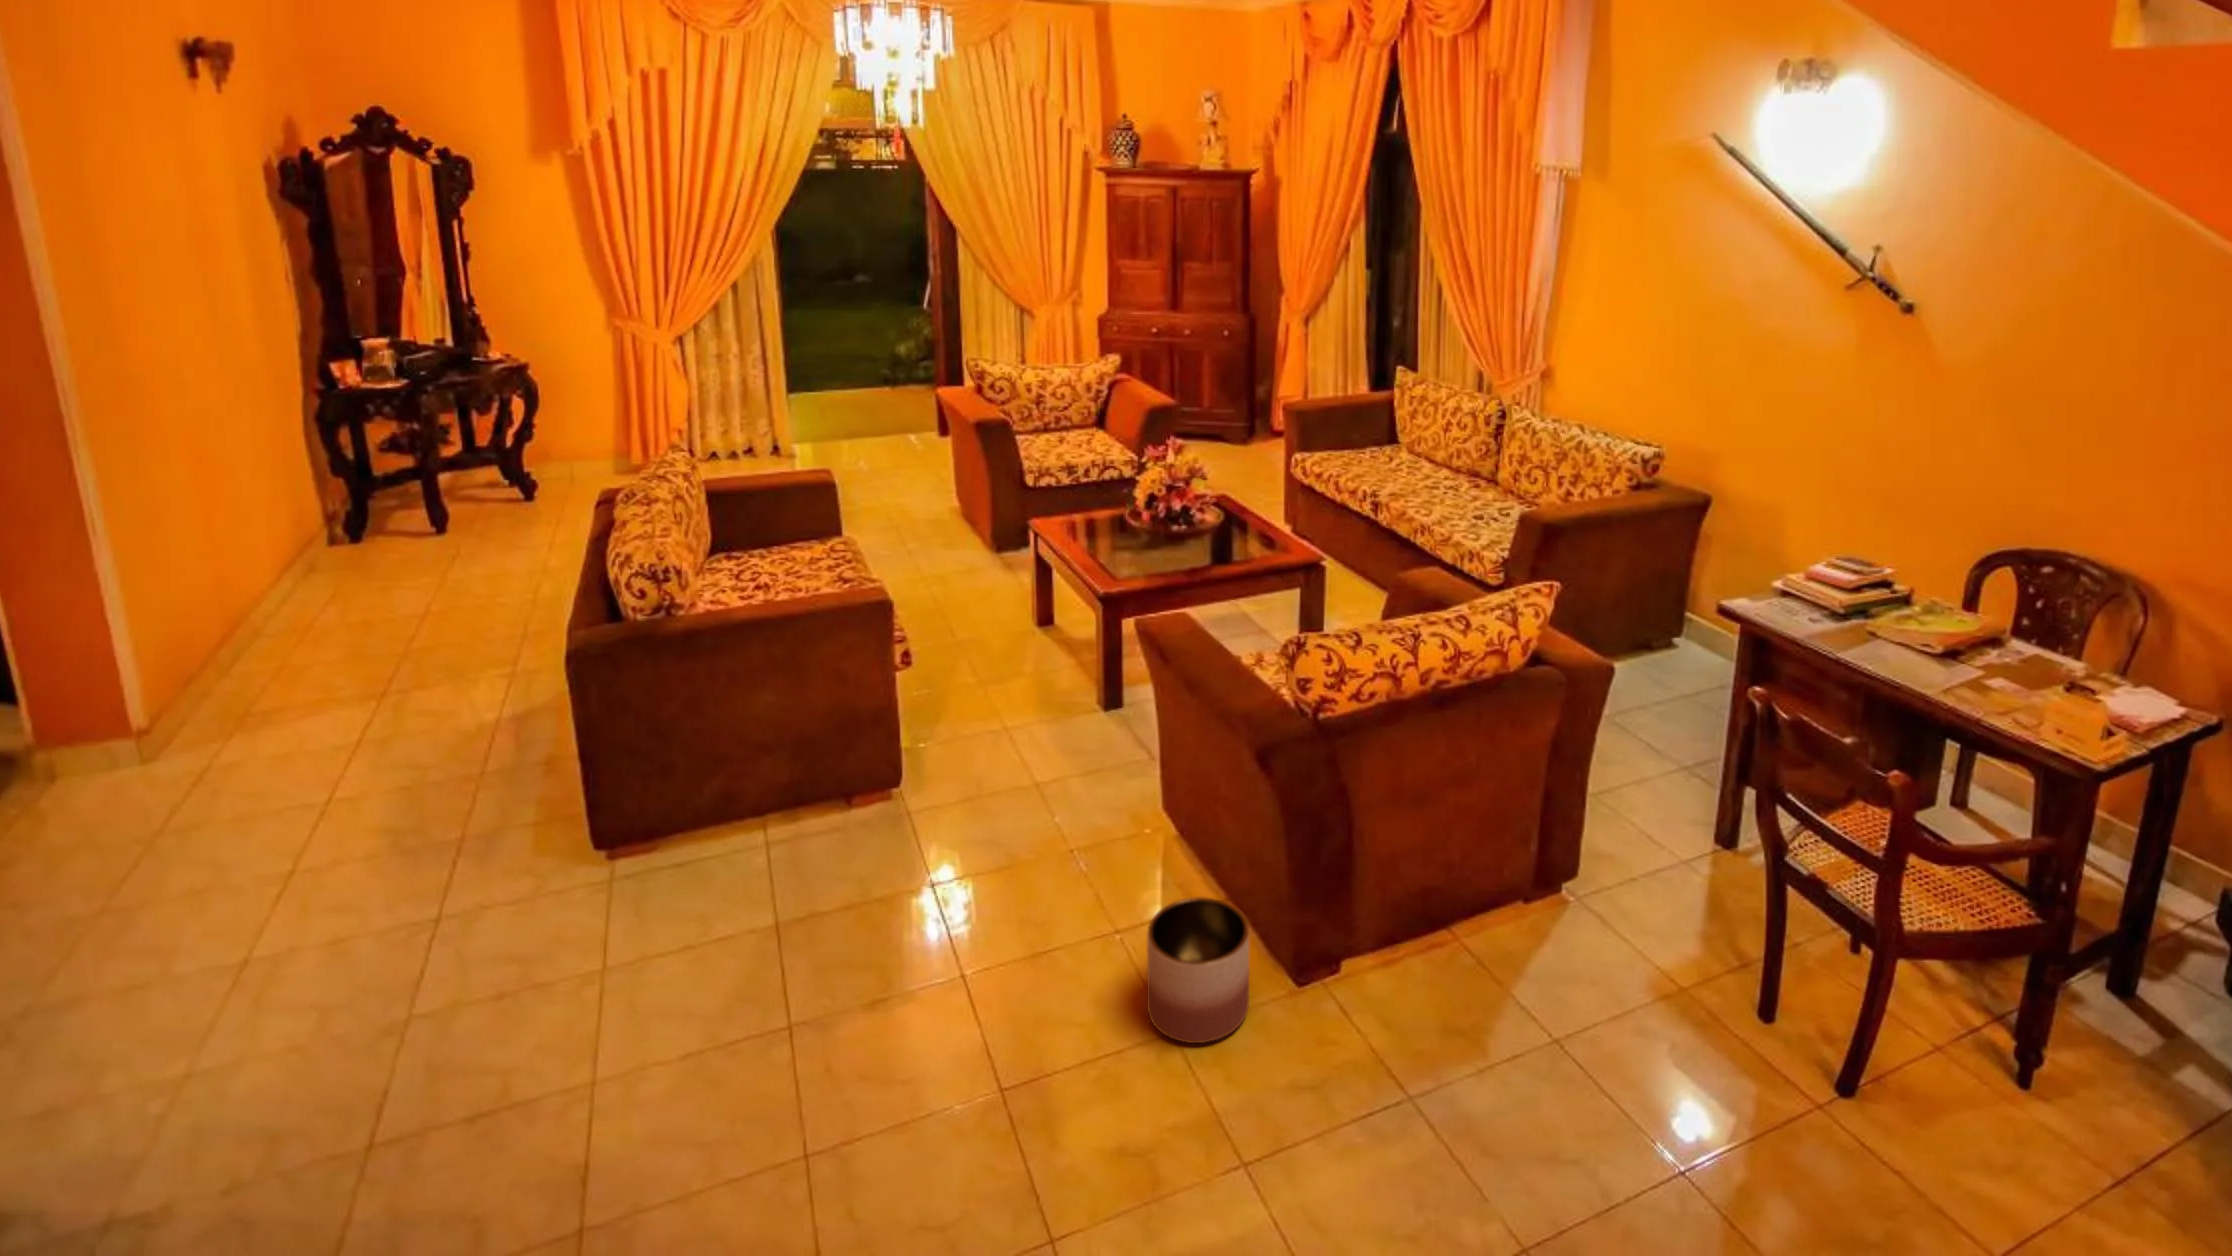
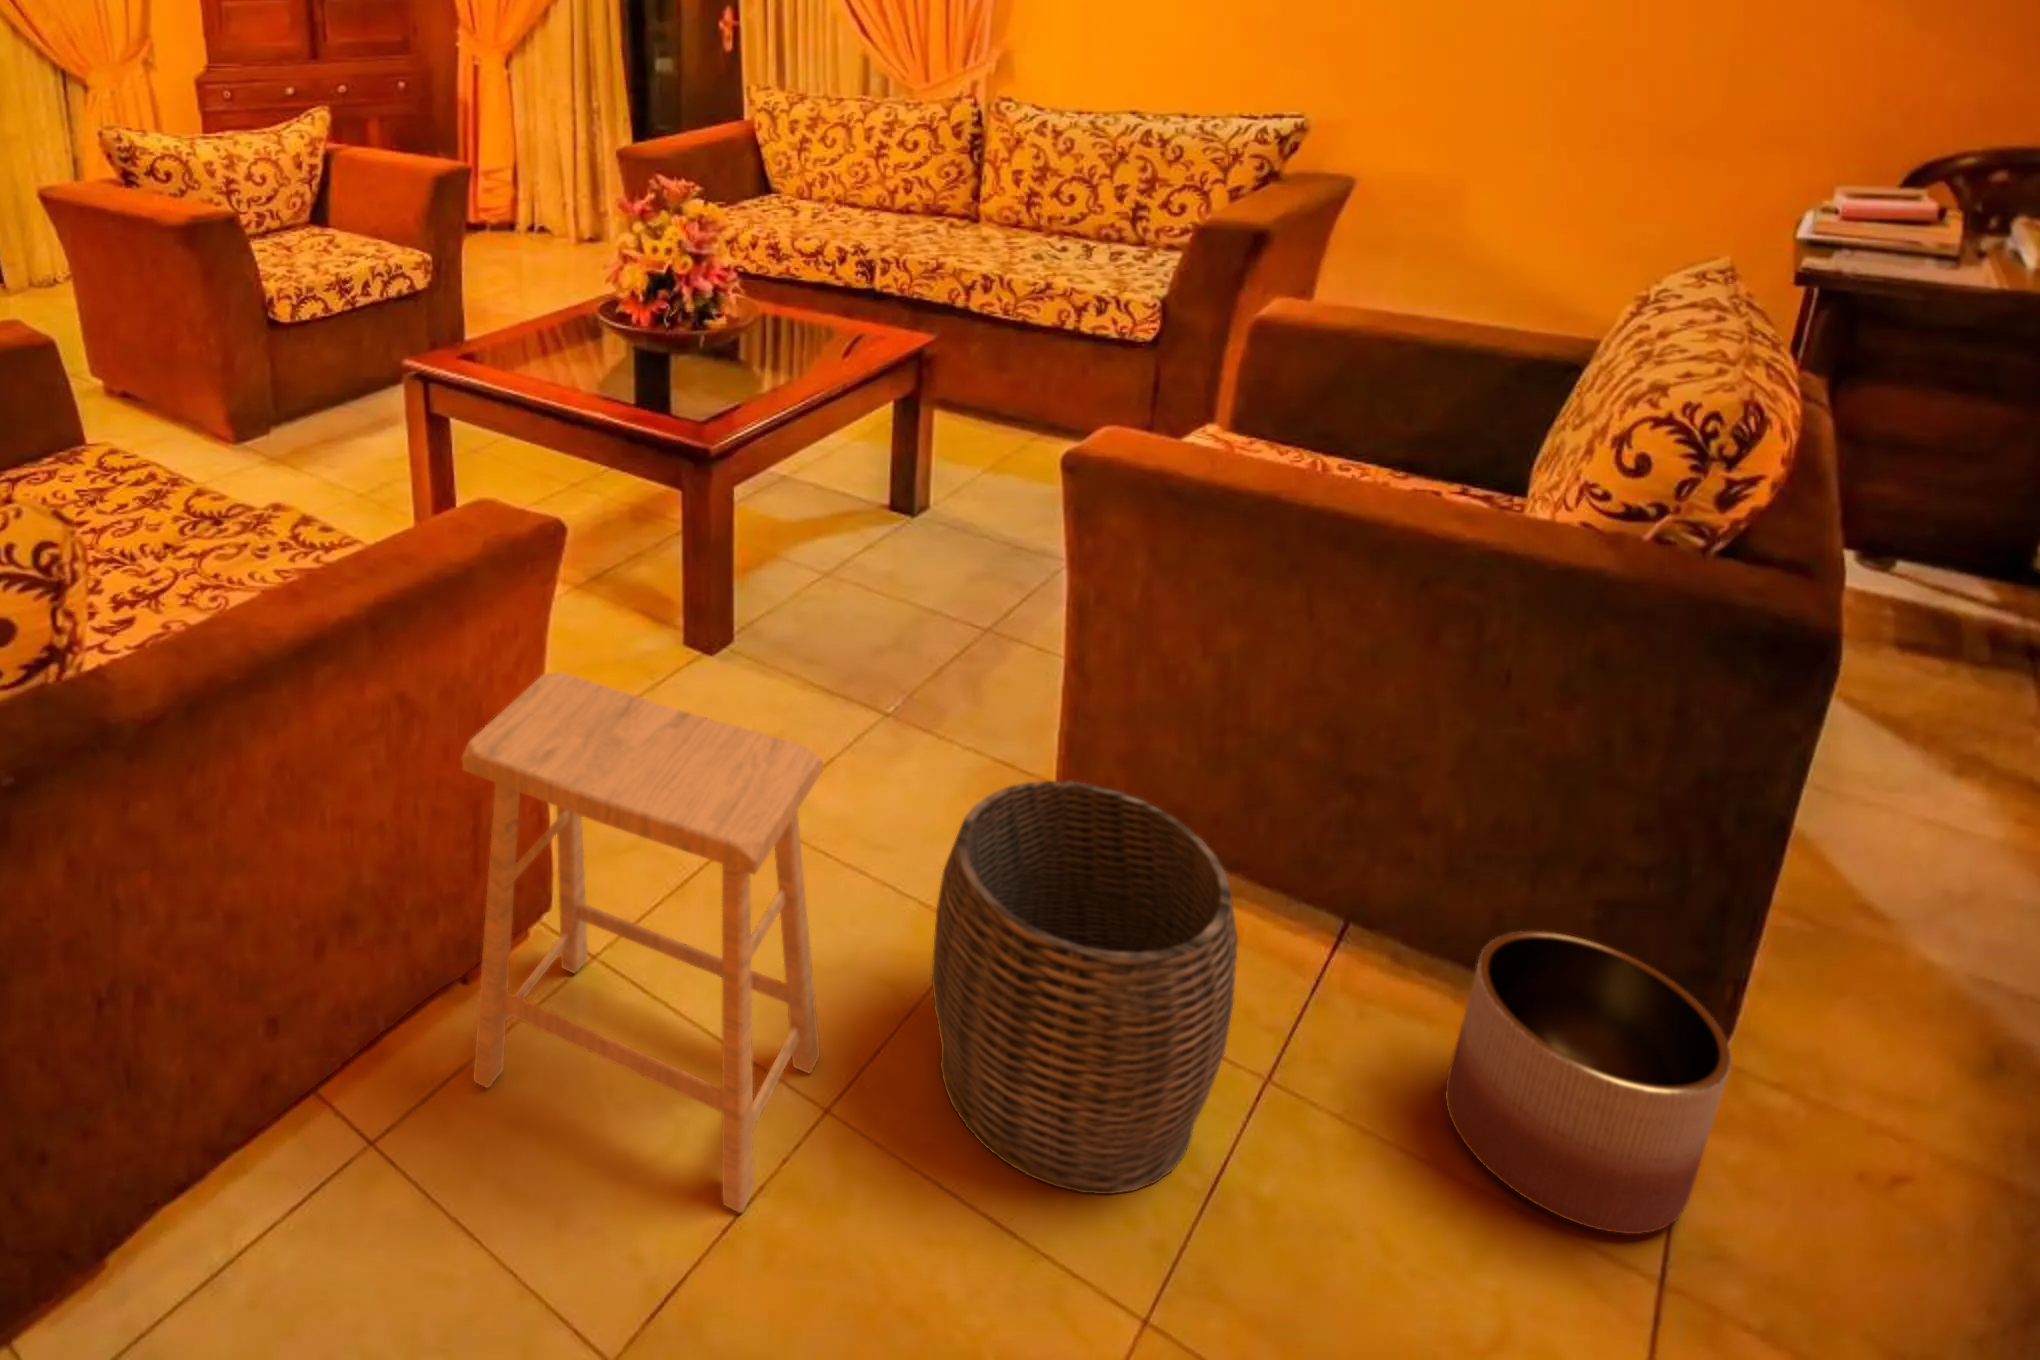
footstool: none [800,670,941,917] -> present [461,672,823,1213]
woven basket: none [952,771,1090,961] -> present [932,781,1238,1194]

